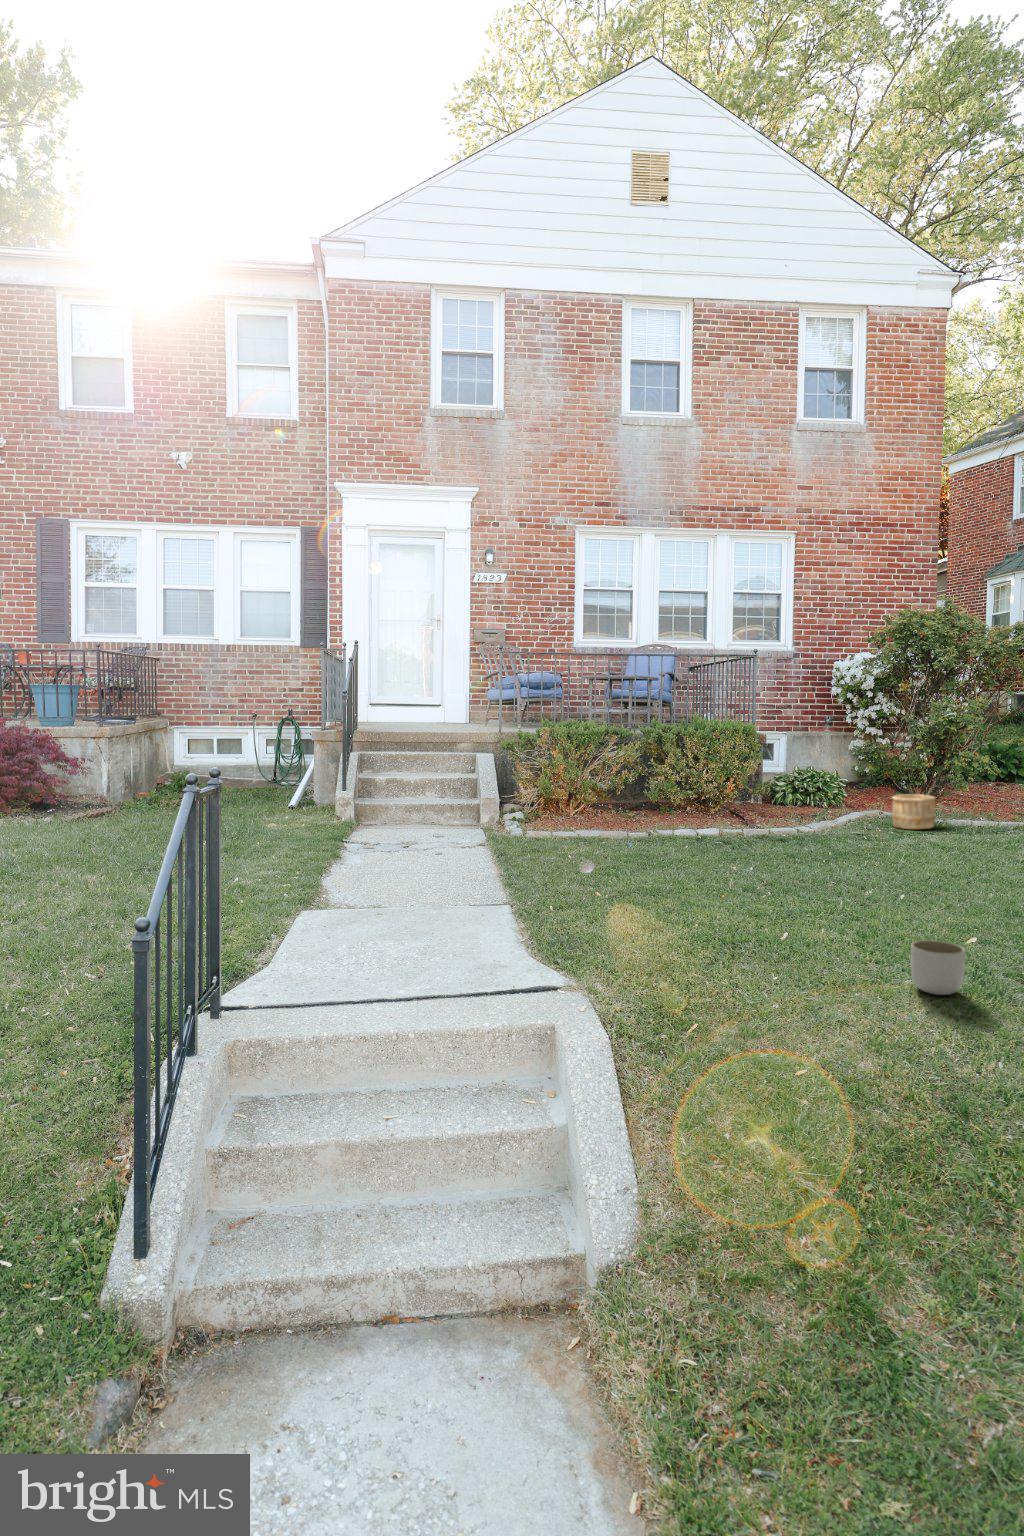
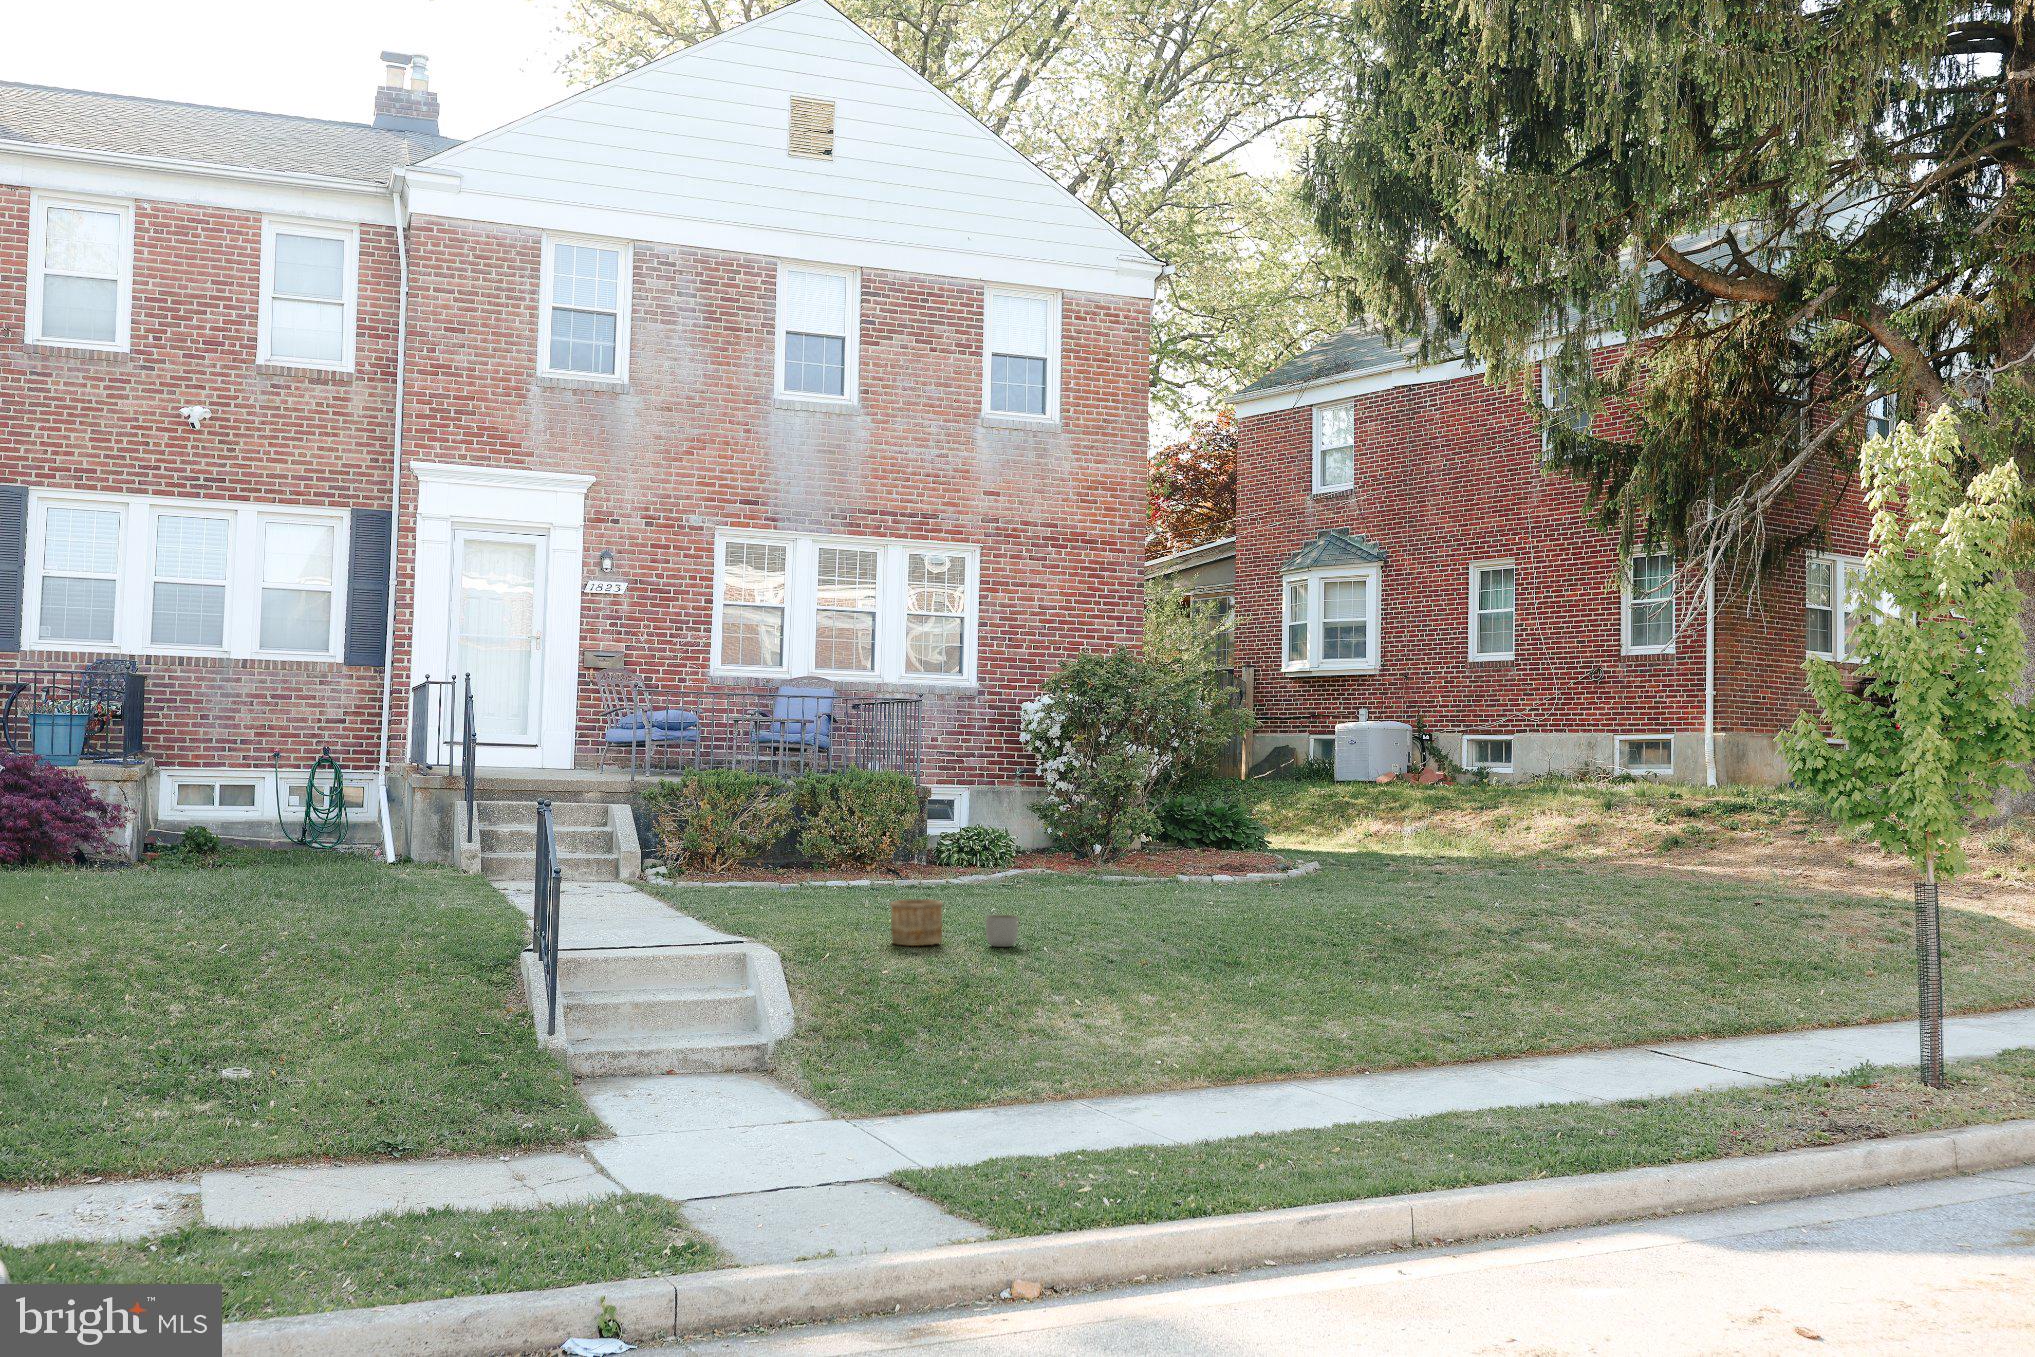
wooden bucket: present [891,794,936,829] -> present [890,899,944,946]

